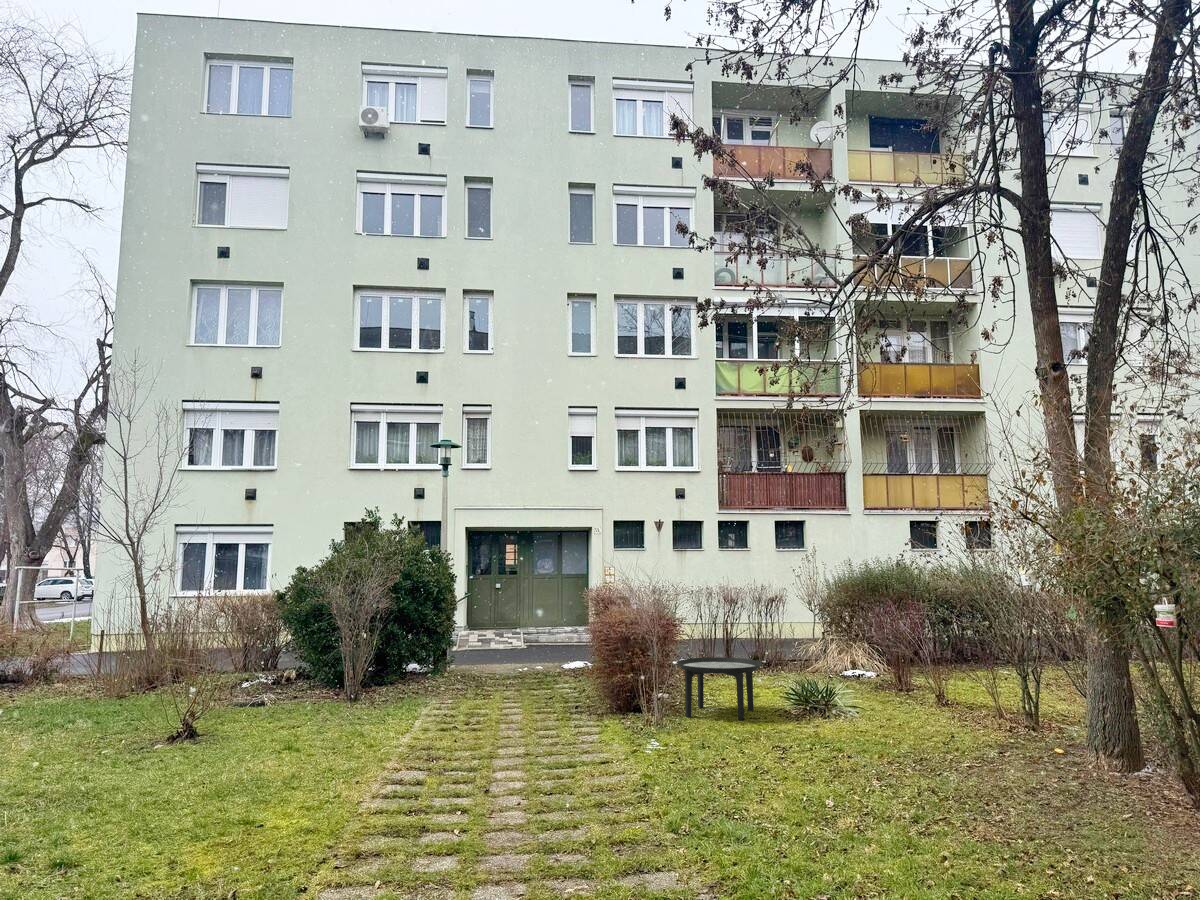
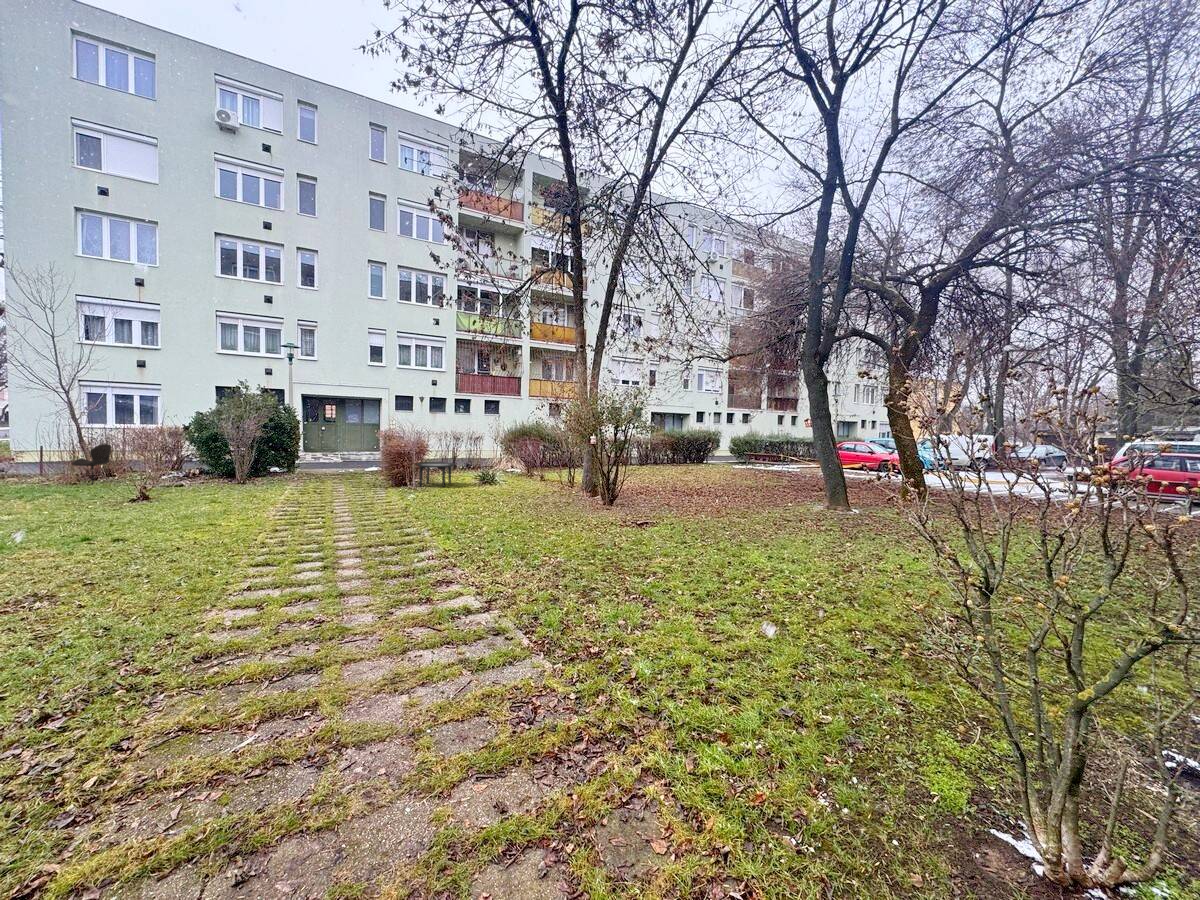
chair: none [110,626,169,701] -> present [72,444,111,483]

